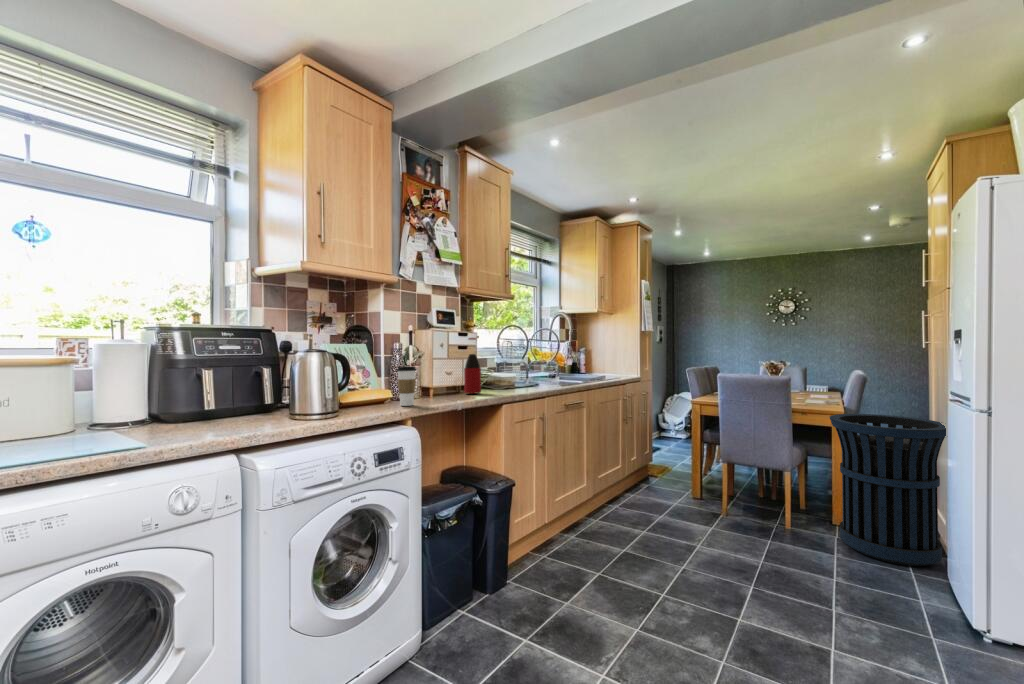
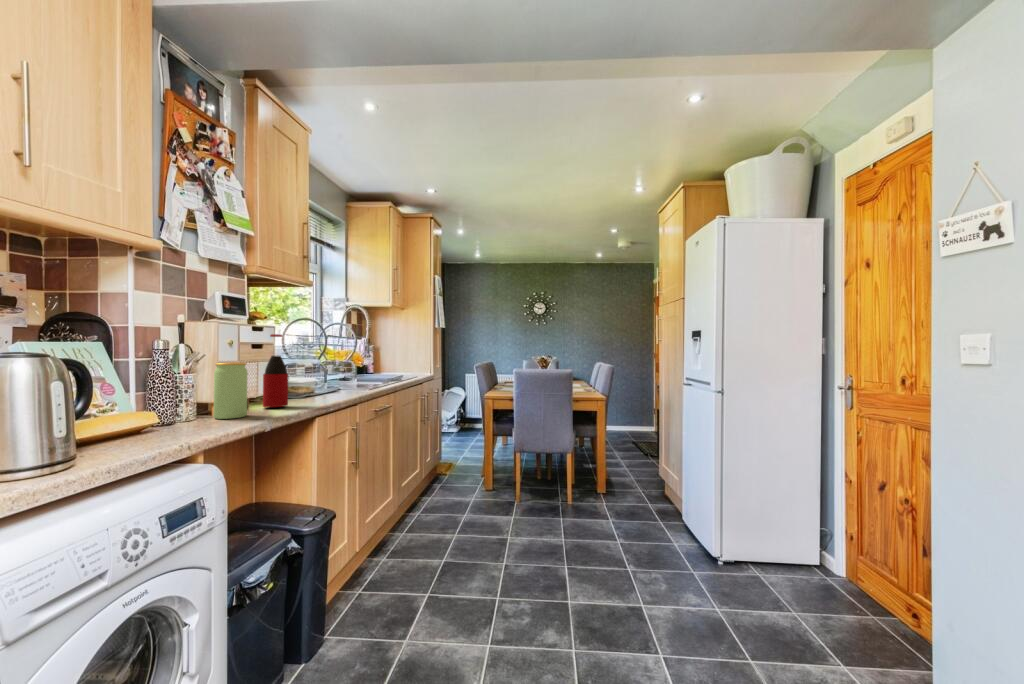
jar: none [429,359,449,399] -> present [213,362,248,419]
coffee cup: present [397,366,416,406] -> none [170,373,207,434]
trash can: present [830,414,946,566] -> none [594,403,668,516]

